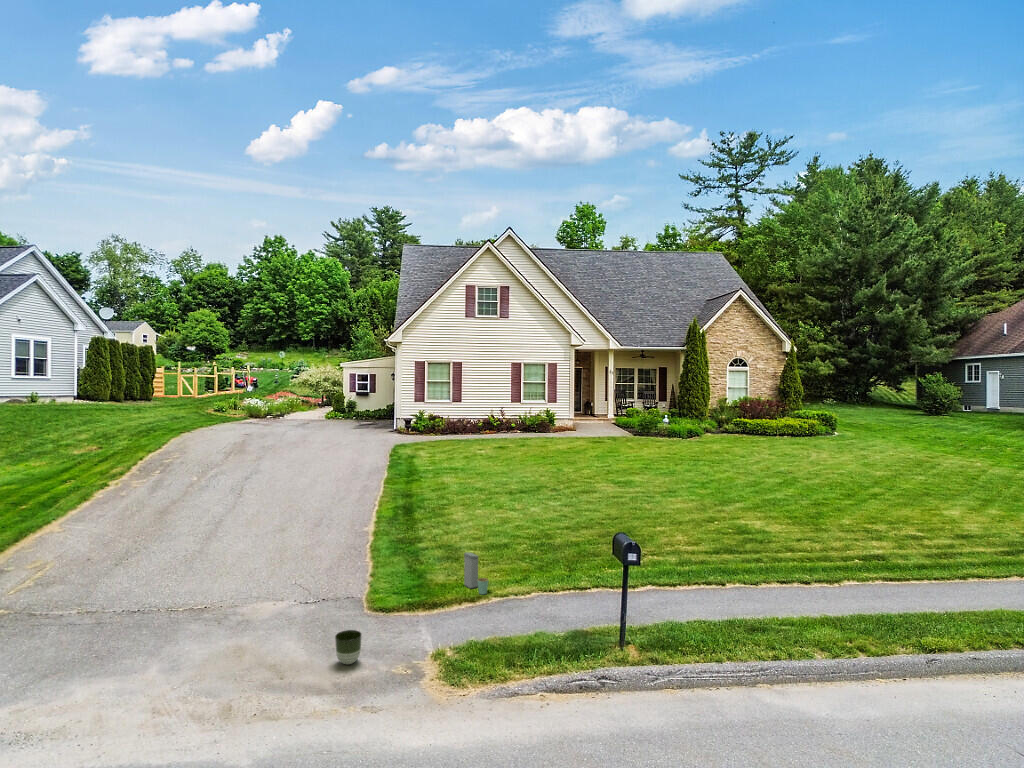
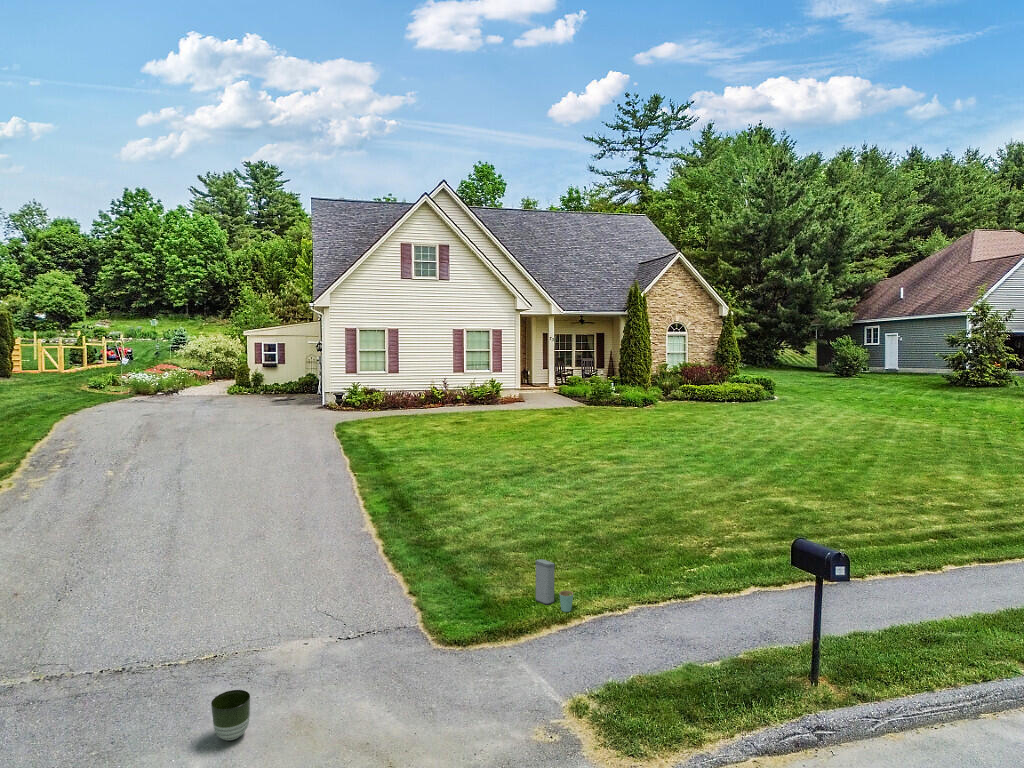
planter: present [335,630,361,664] -> present [211,690,250,741]

